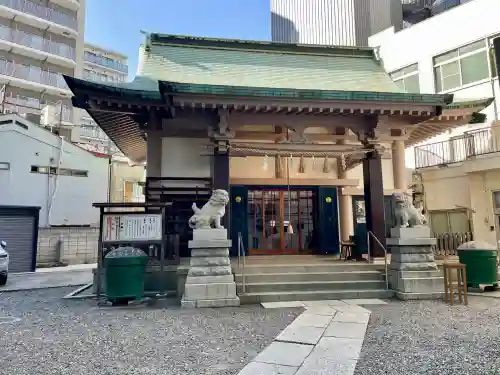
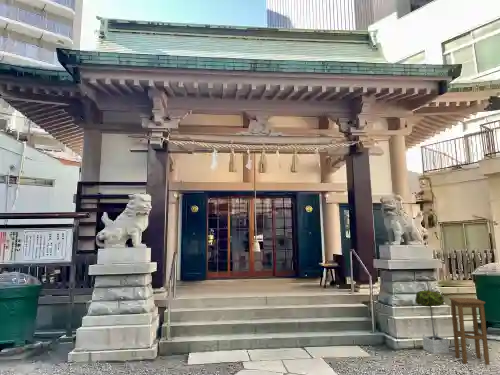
potted tree: none [418,258,441,301] -> present [415,290,449,354]

